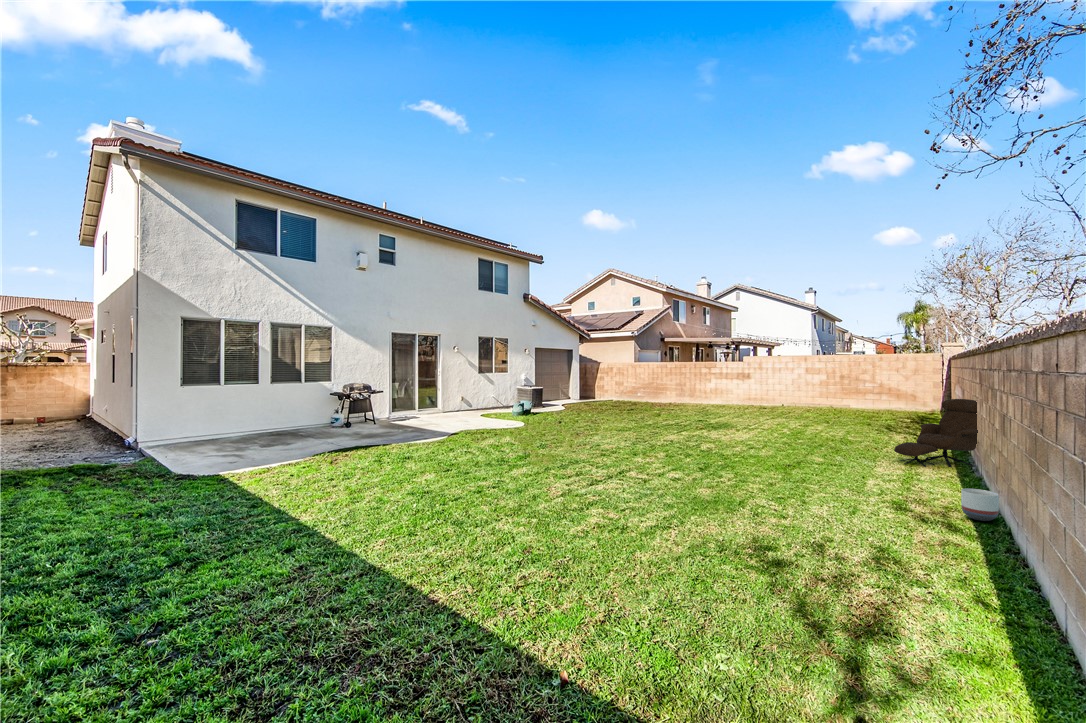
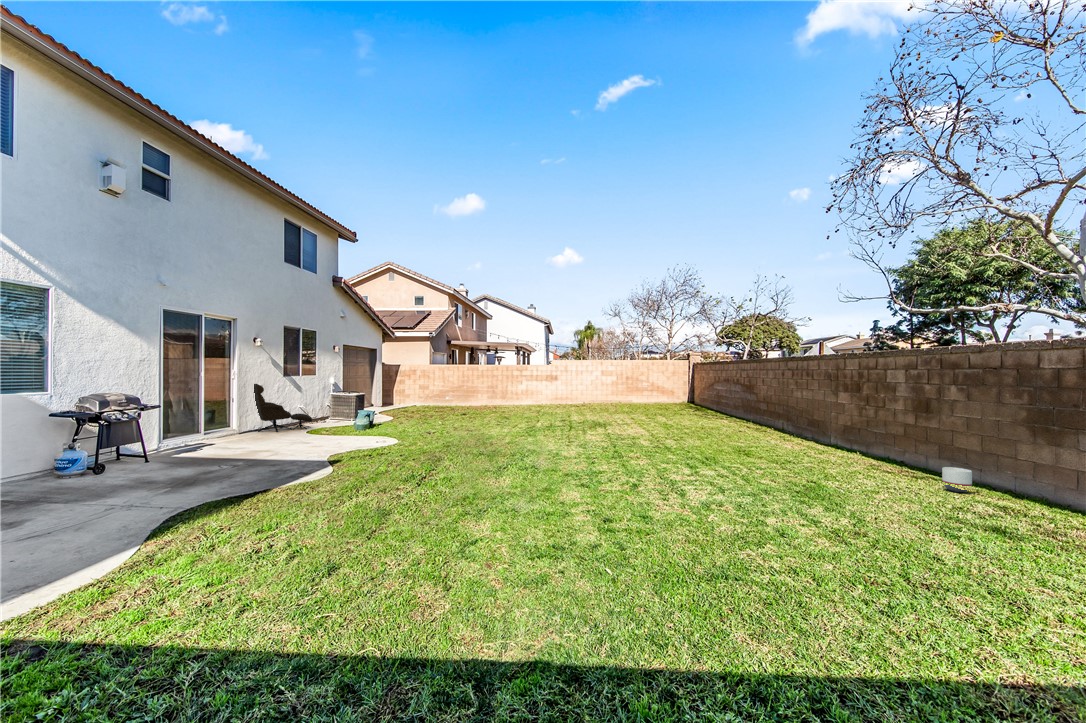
lounge chair: present [894,399,978,467] -> present [254,384,312,432]

